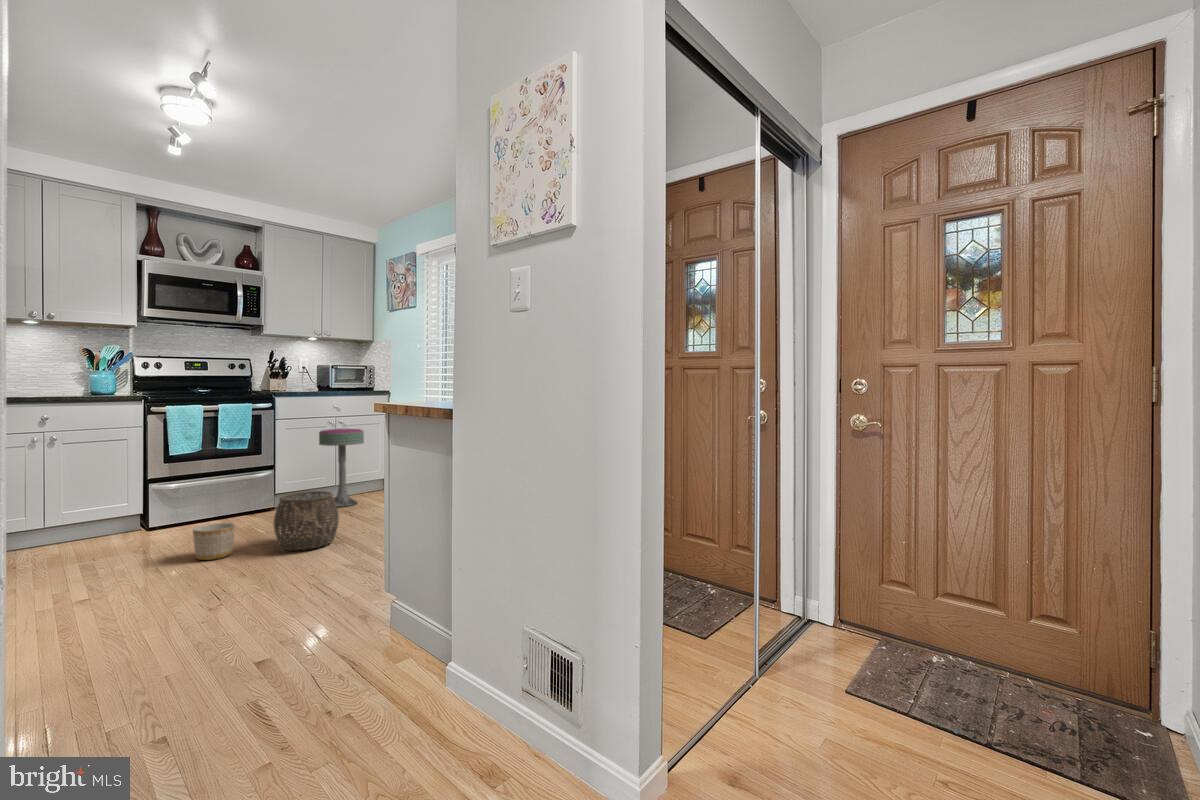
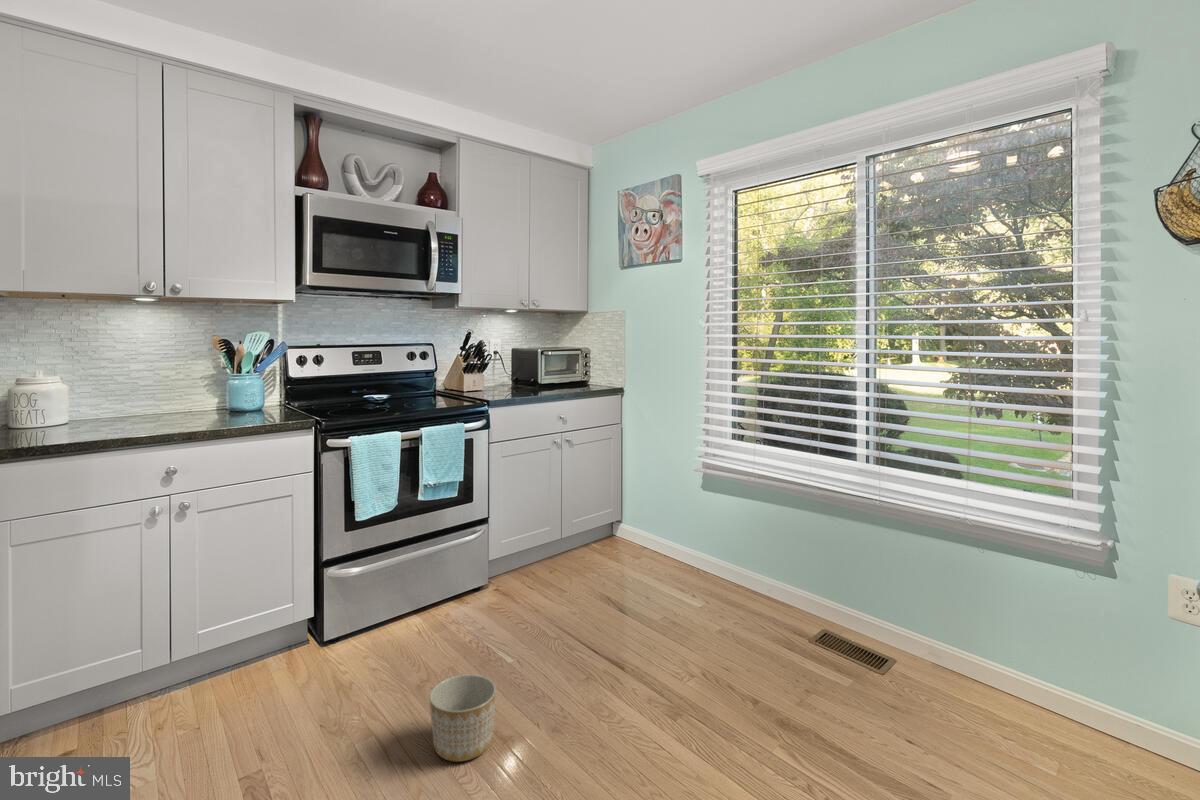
bar stool: present [319,429,364,507] -> none [547,458,611,585]
woven basket: present [274,491,339,550] -> none [554,607,663,741]

